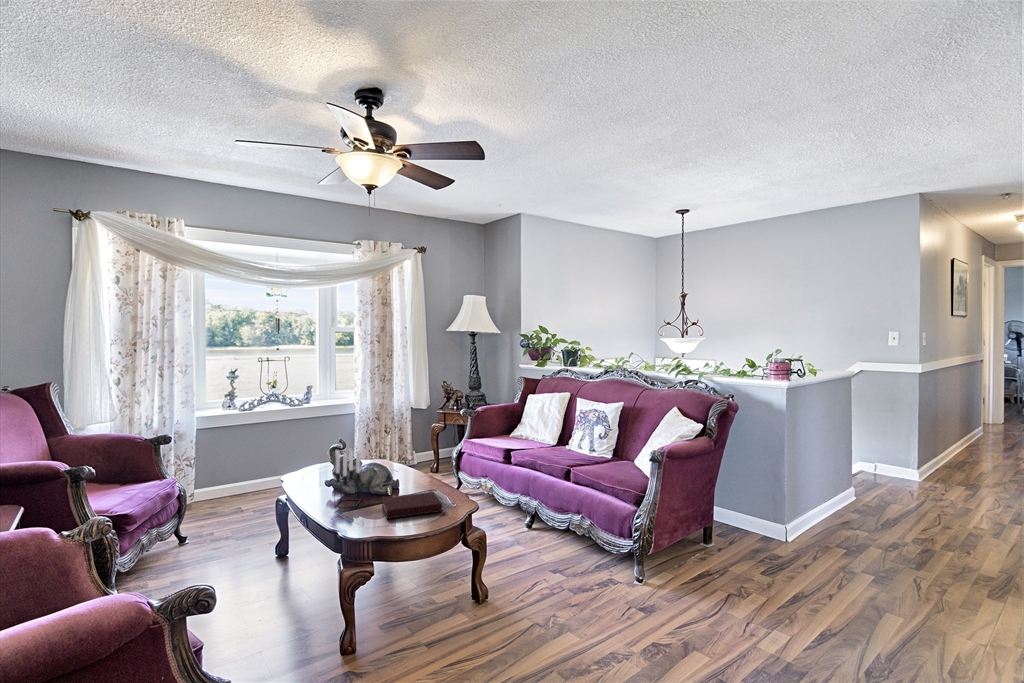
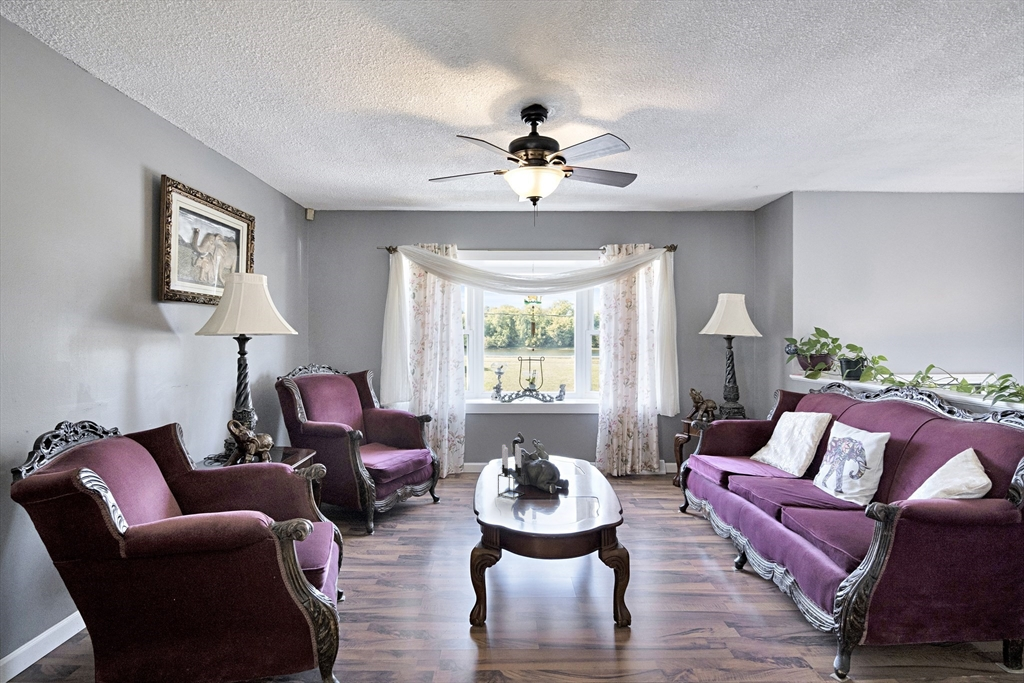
book: present [382,492,442,519] -> none [525,495,584,520]

